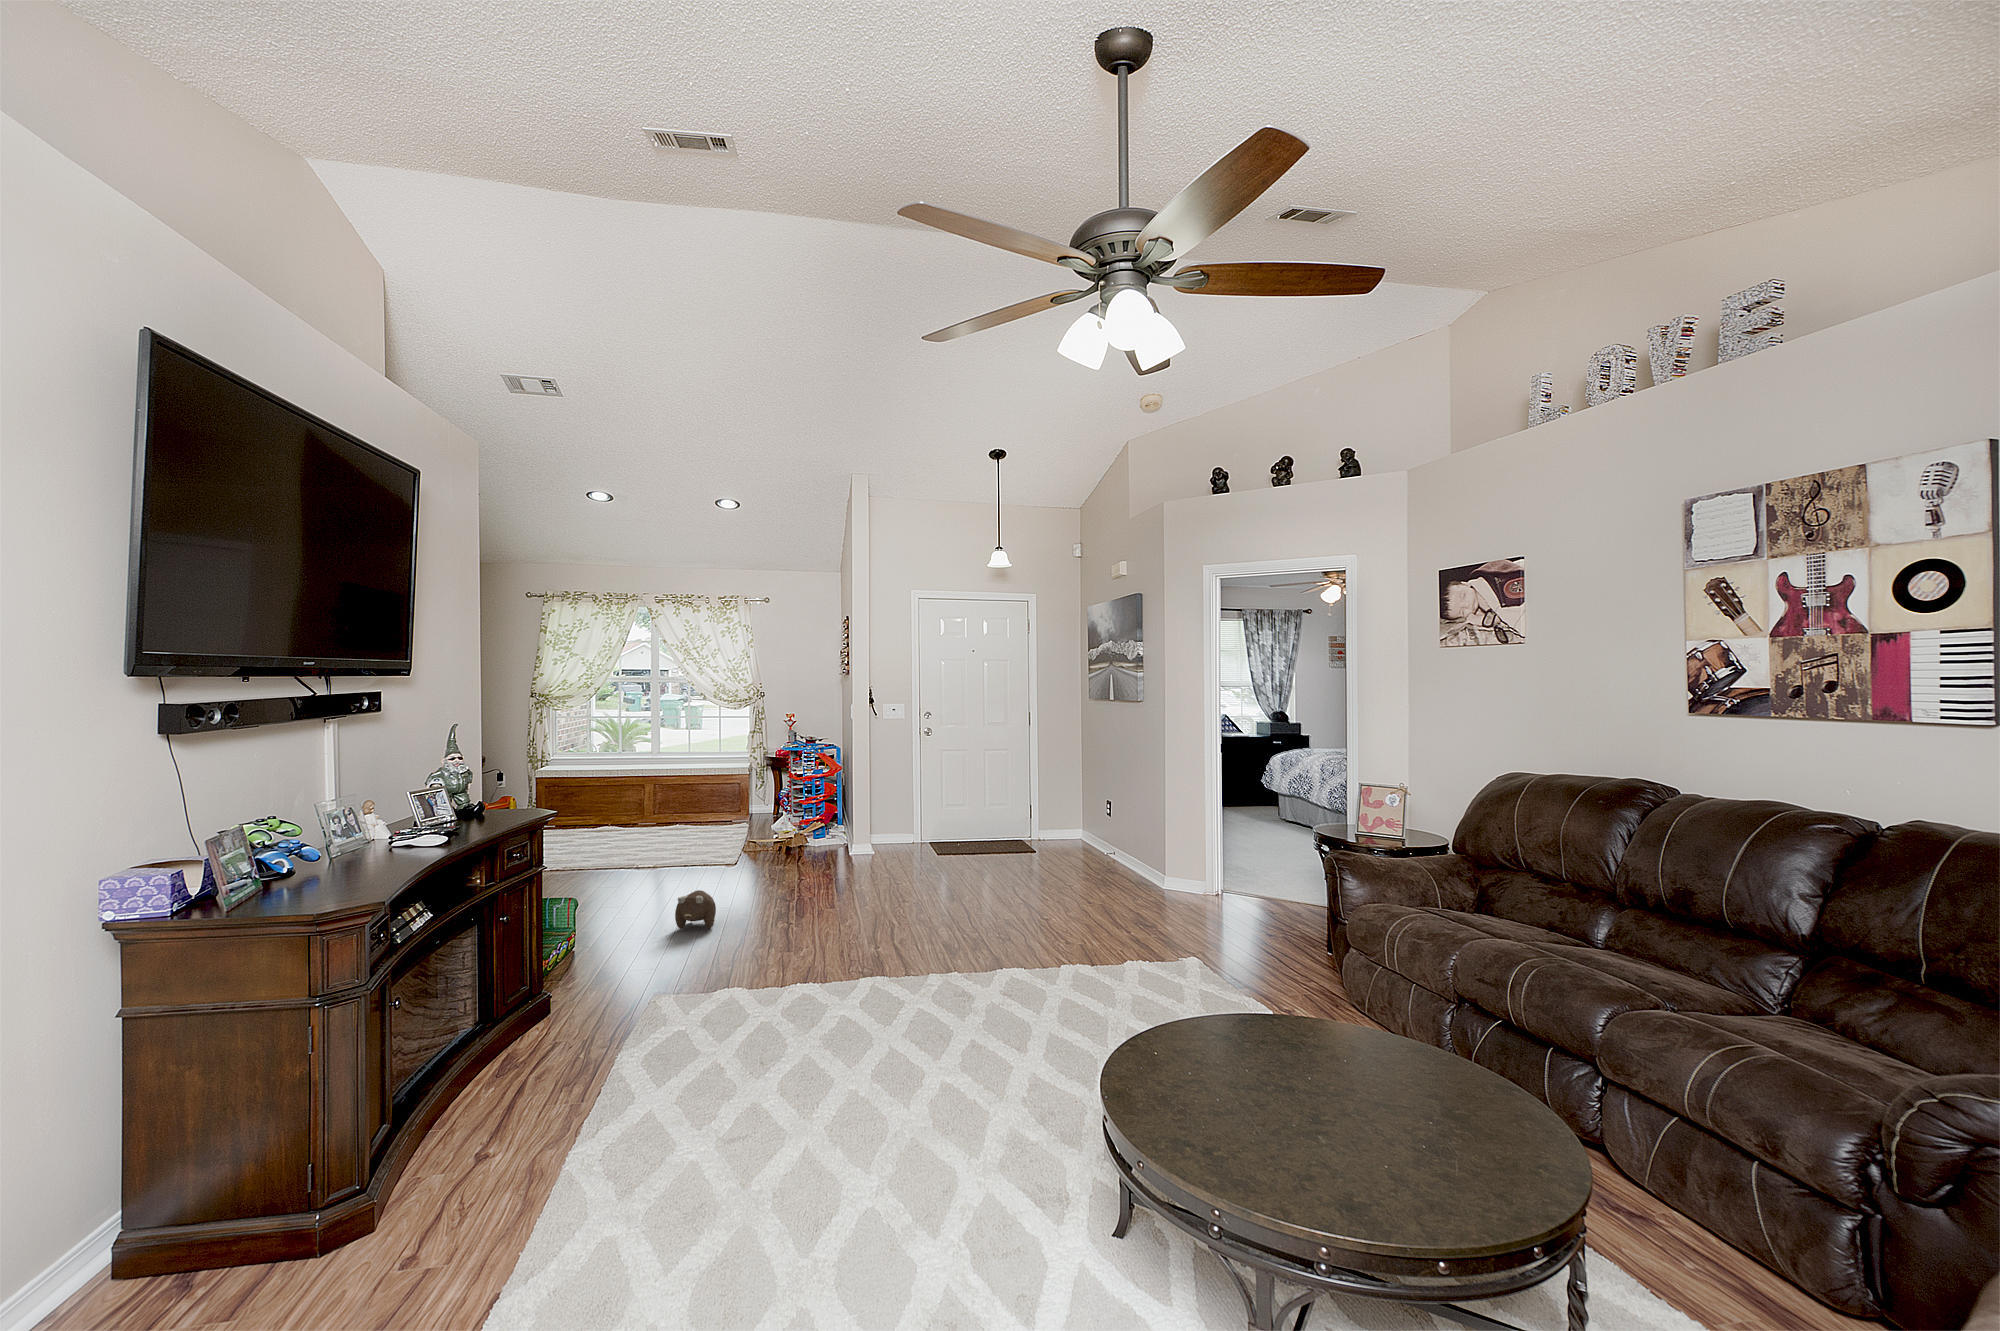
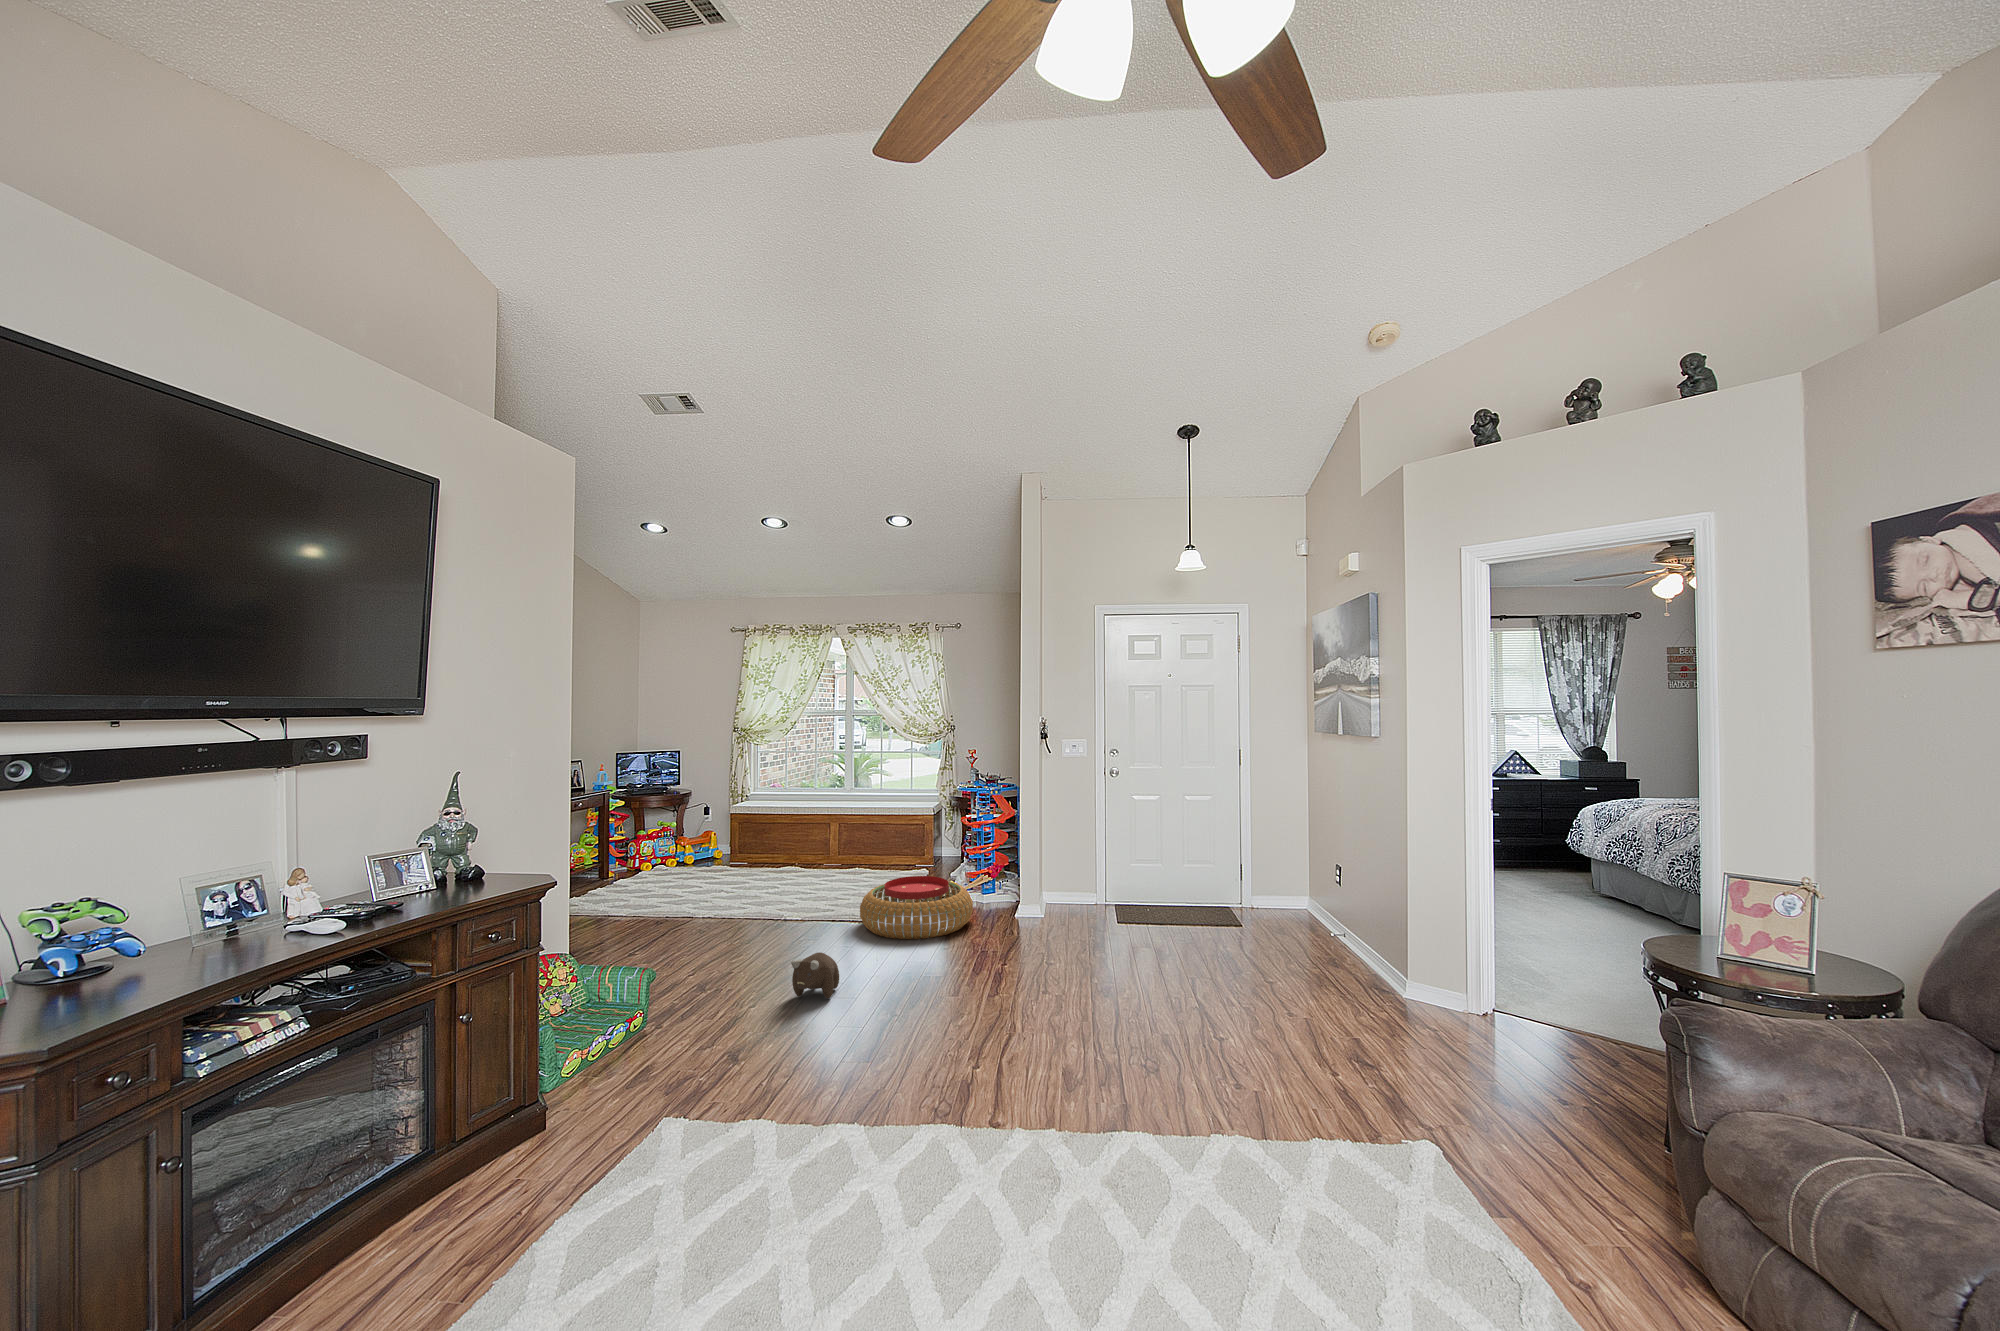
pouf: none [707,828,813,882] -> present [860,876,973,939]

